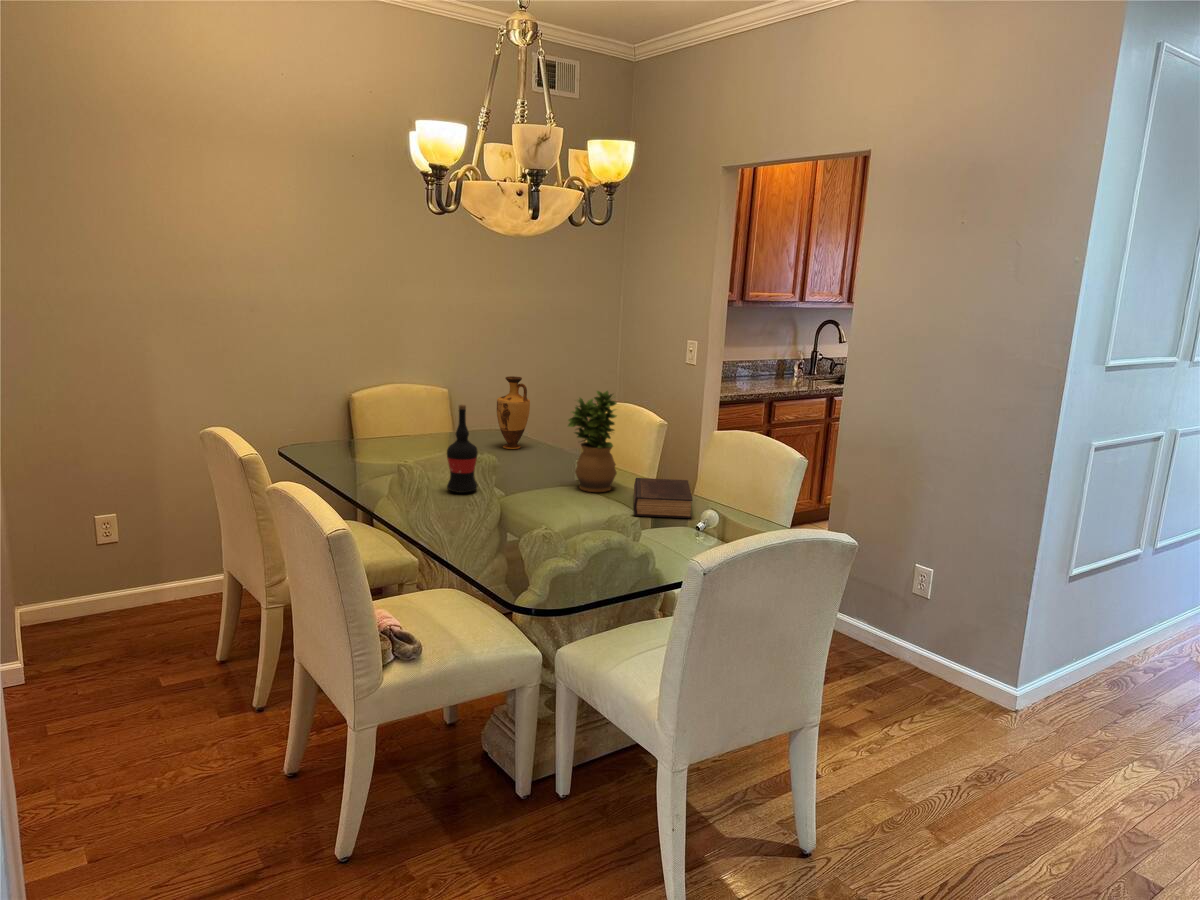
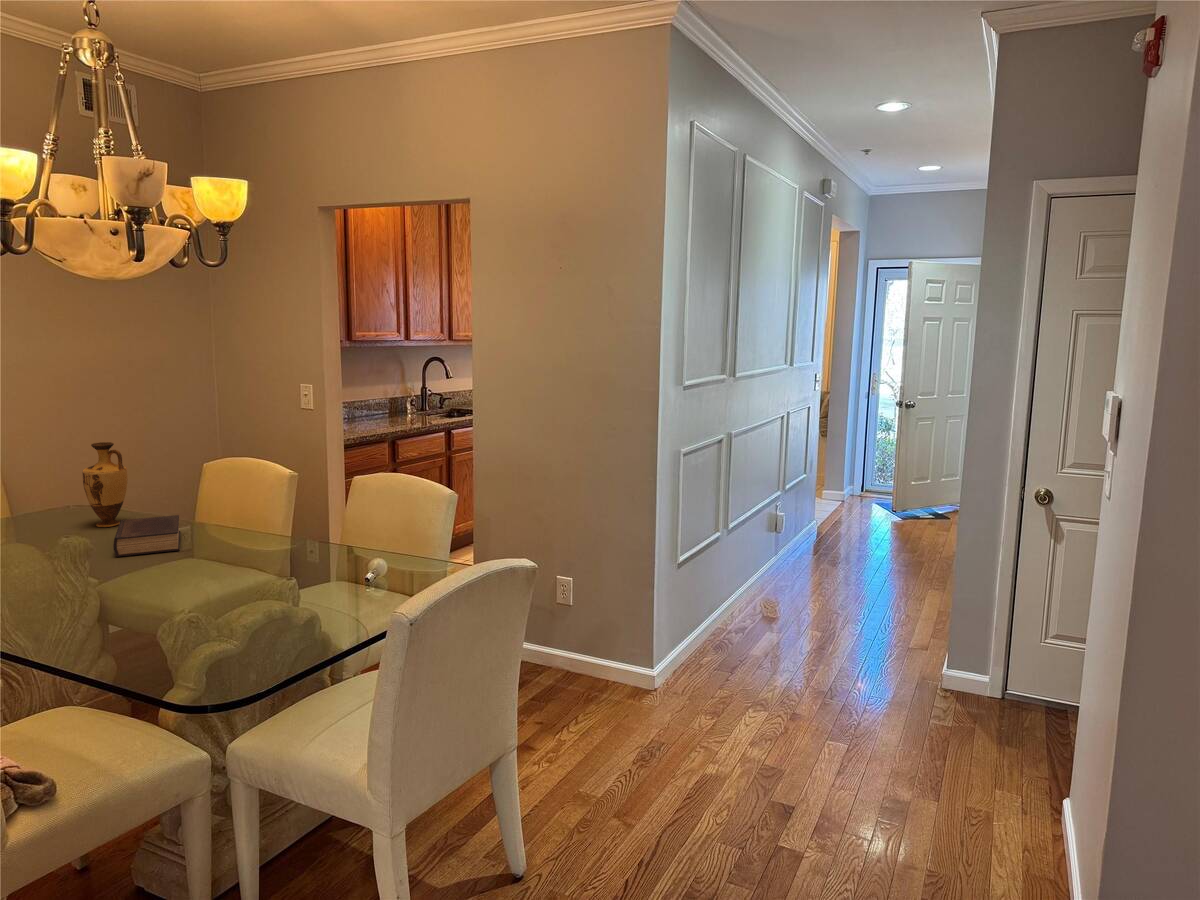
potted plant: present [568,391,617,492] -> none [187,448,254,561]
wine bottle: present [447,405,478,493] -> none [32,483,79,589]
book: present [634,478,692,518] -> present [113,515,180,557]

